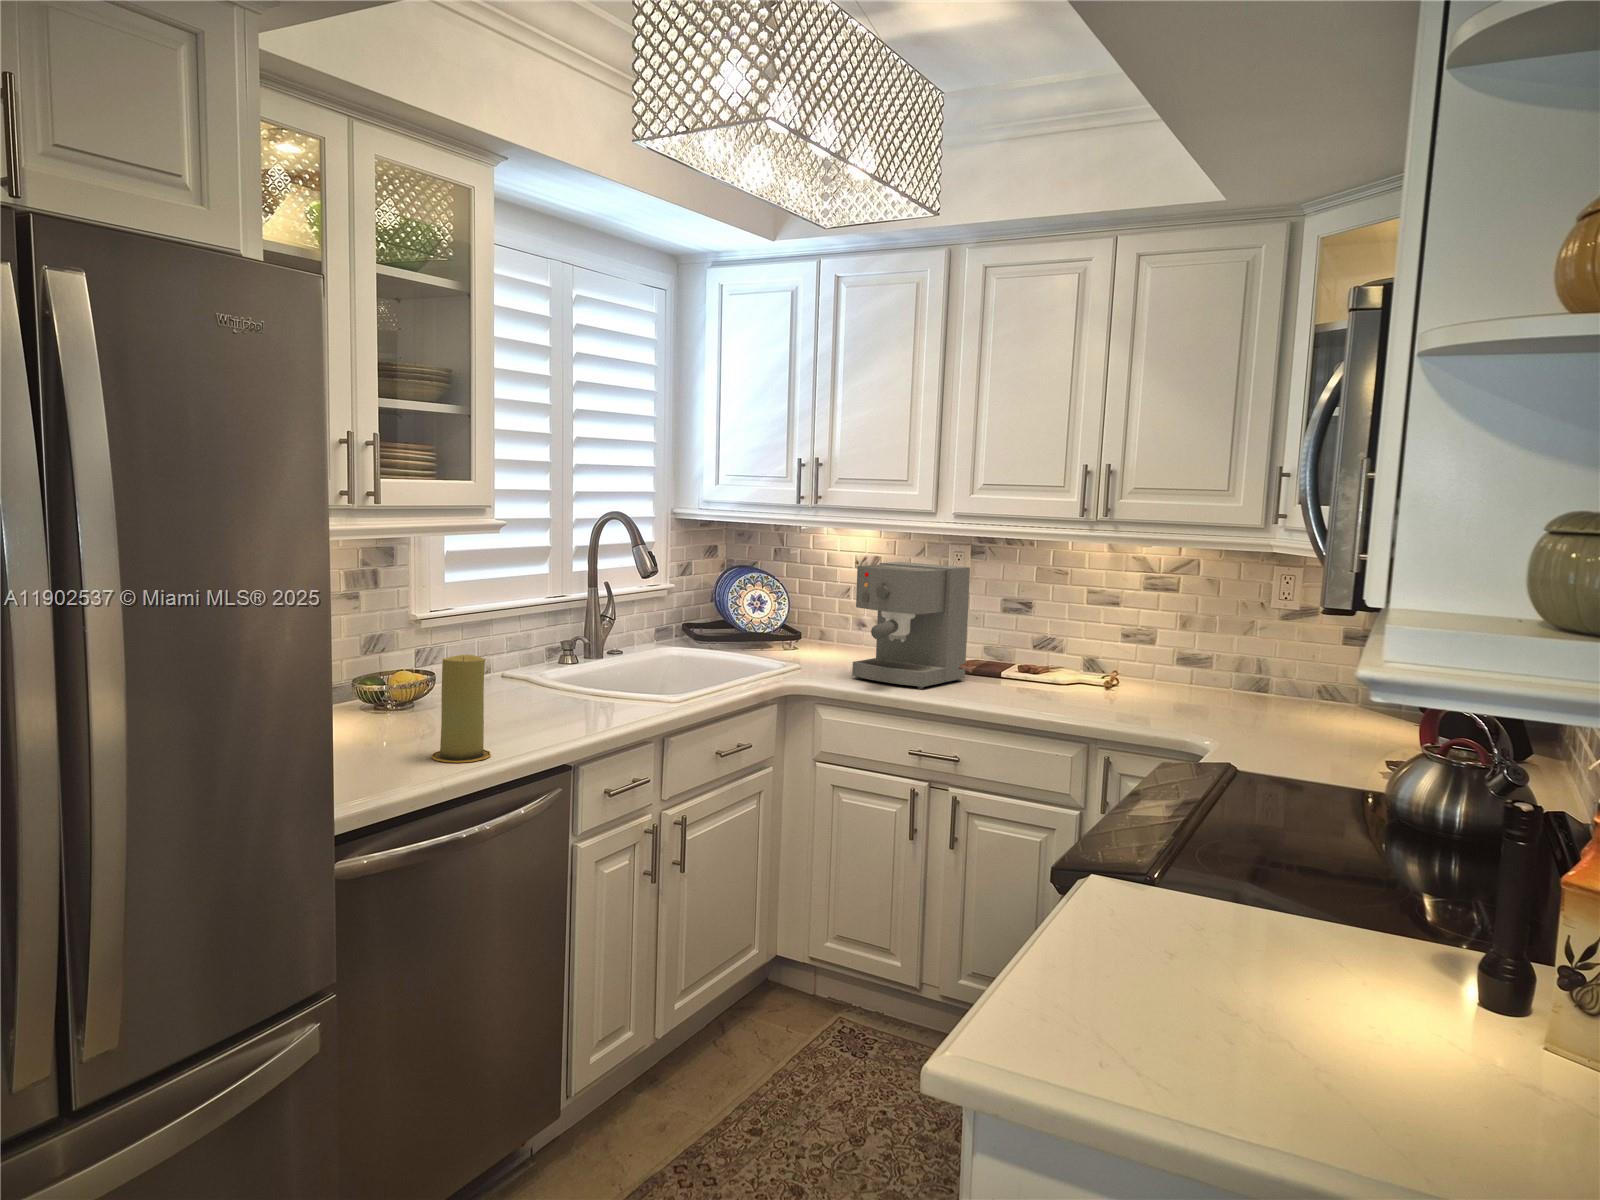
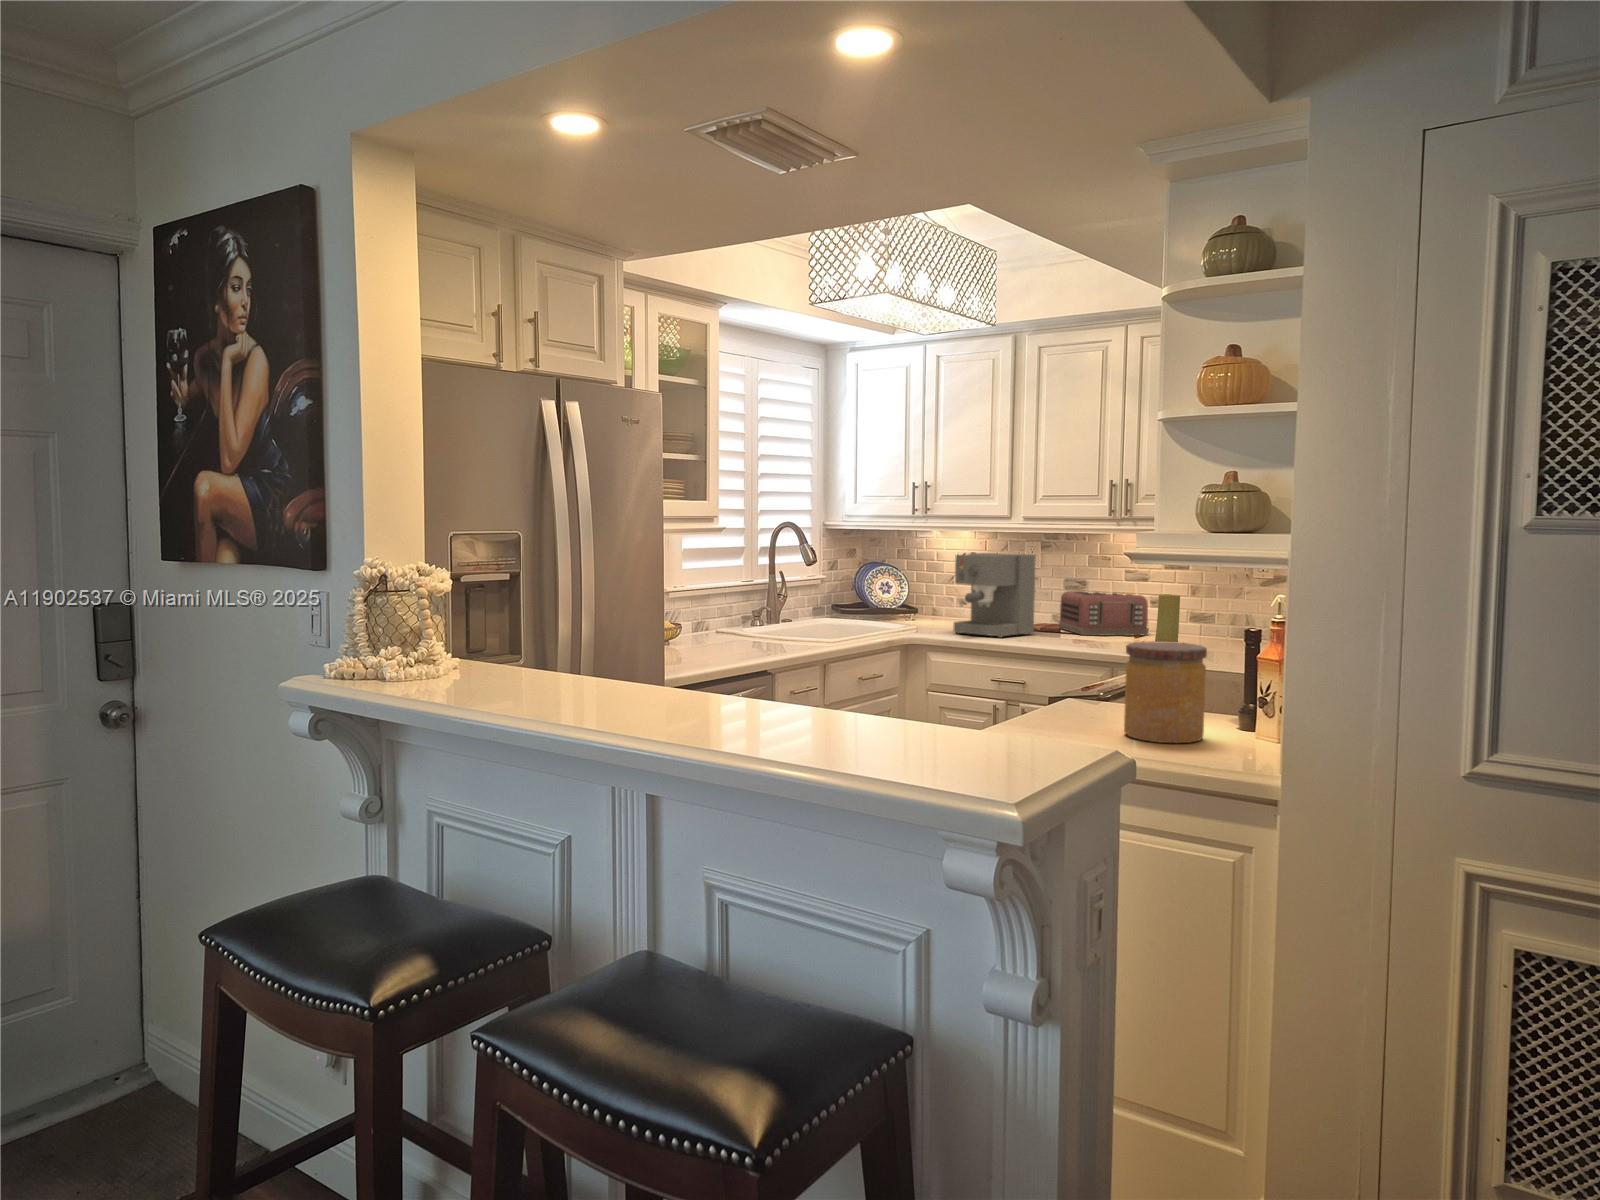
toaster: none [994,616,1121,682] -> present [1059,591,1149,635]
candle: present [431,655,491,763] -> present [1155,594,1180,642]
jar: none [1283,843,1493,1112] -> present [1124,641,1207,743]

